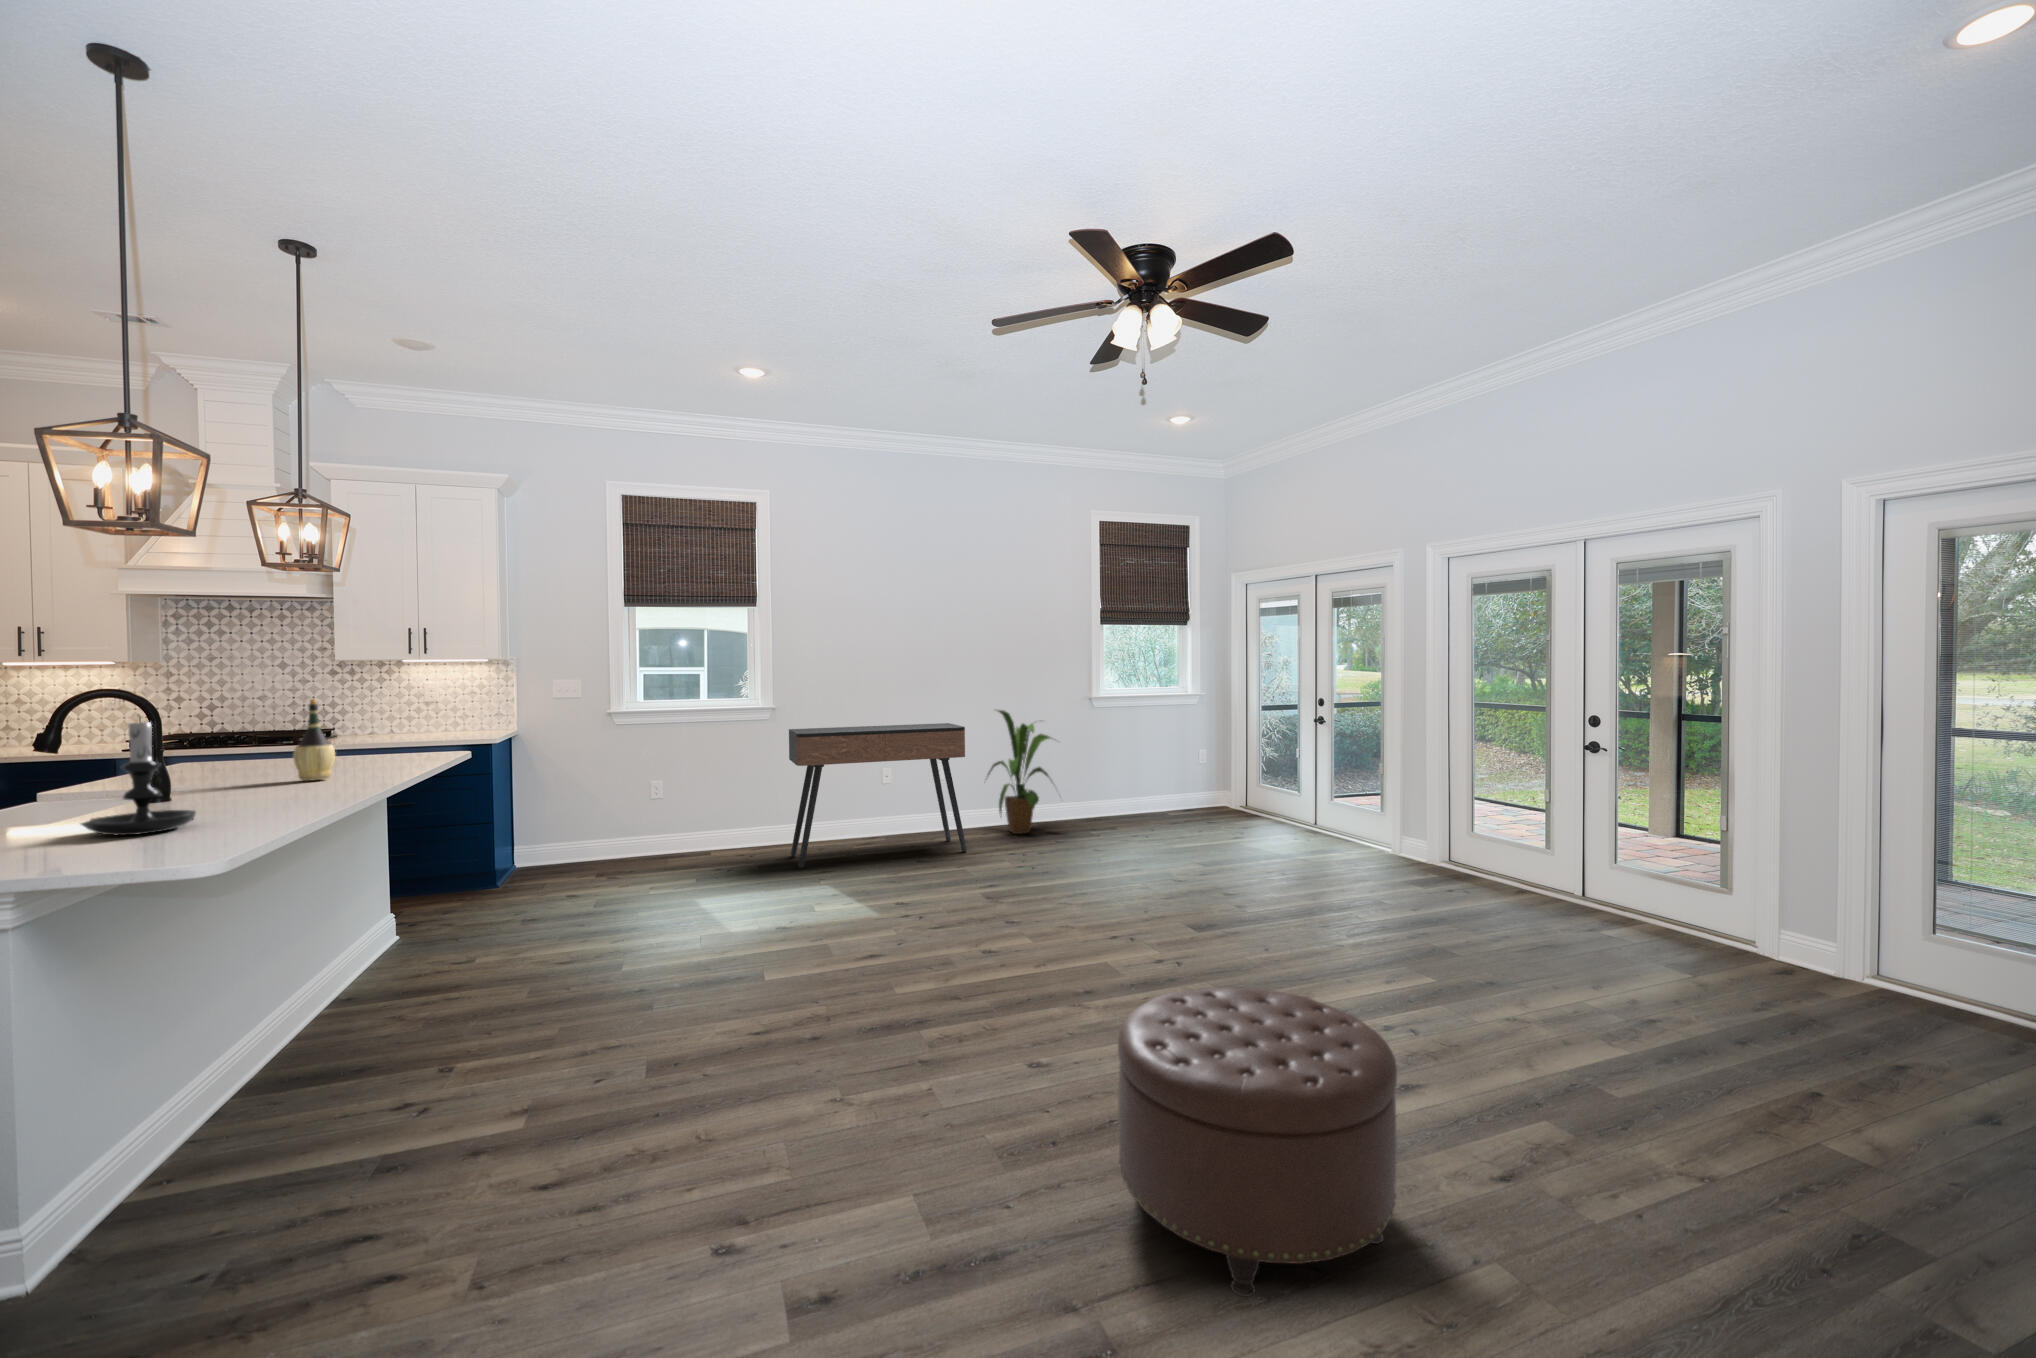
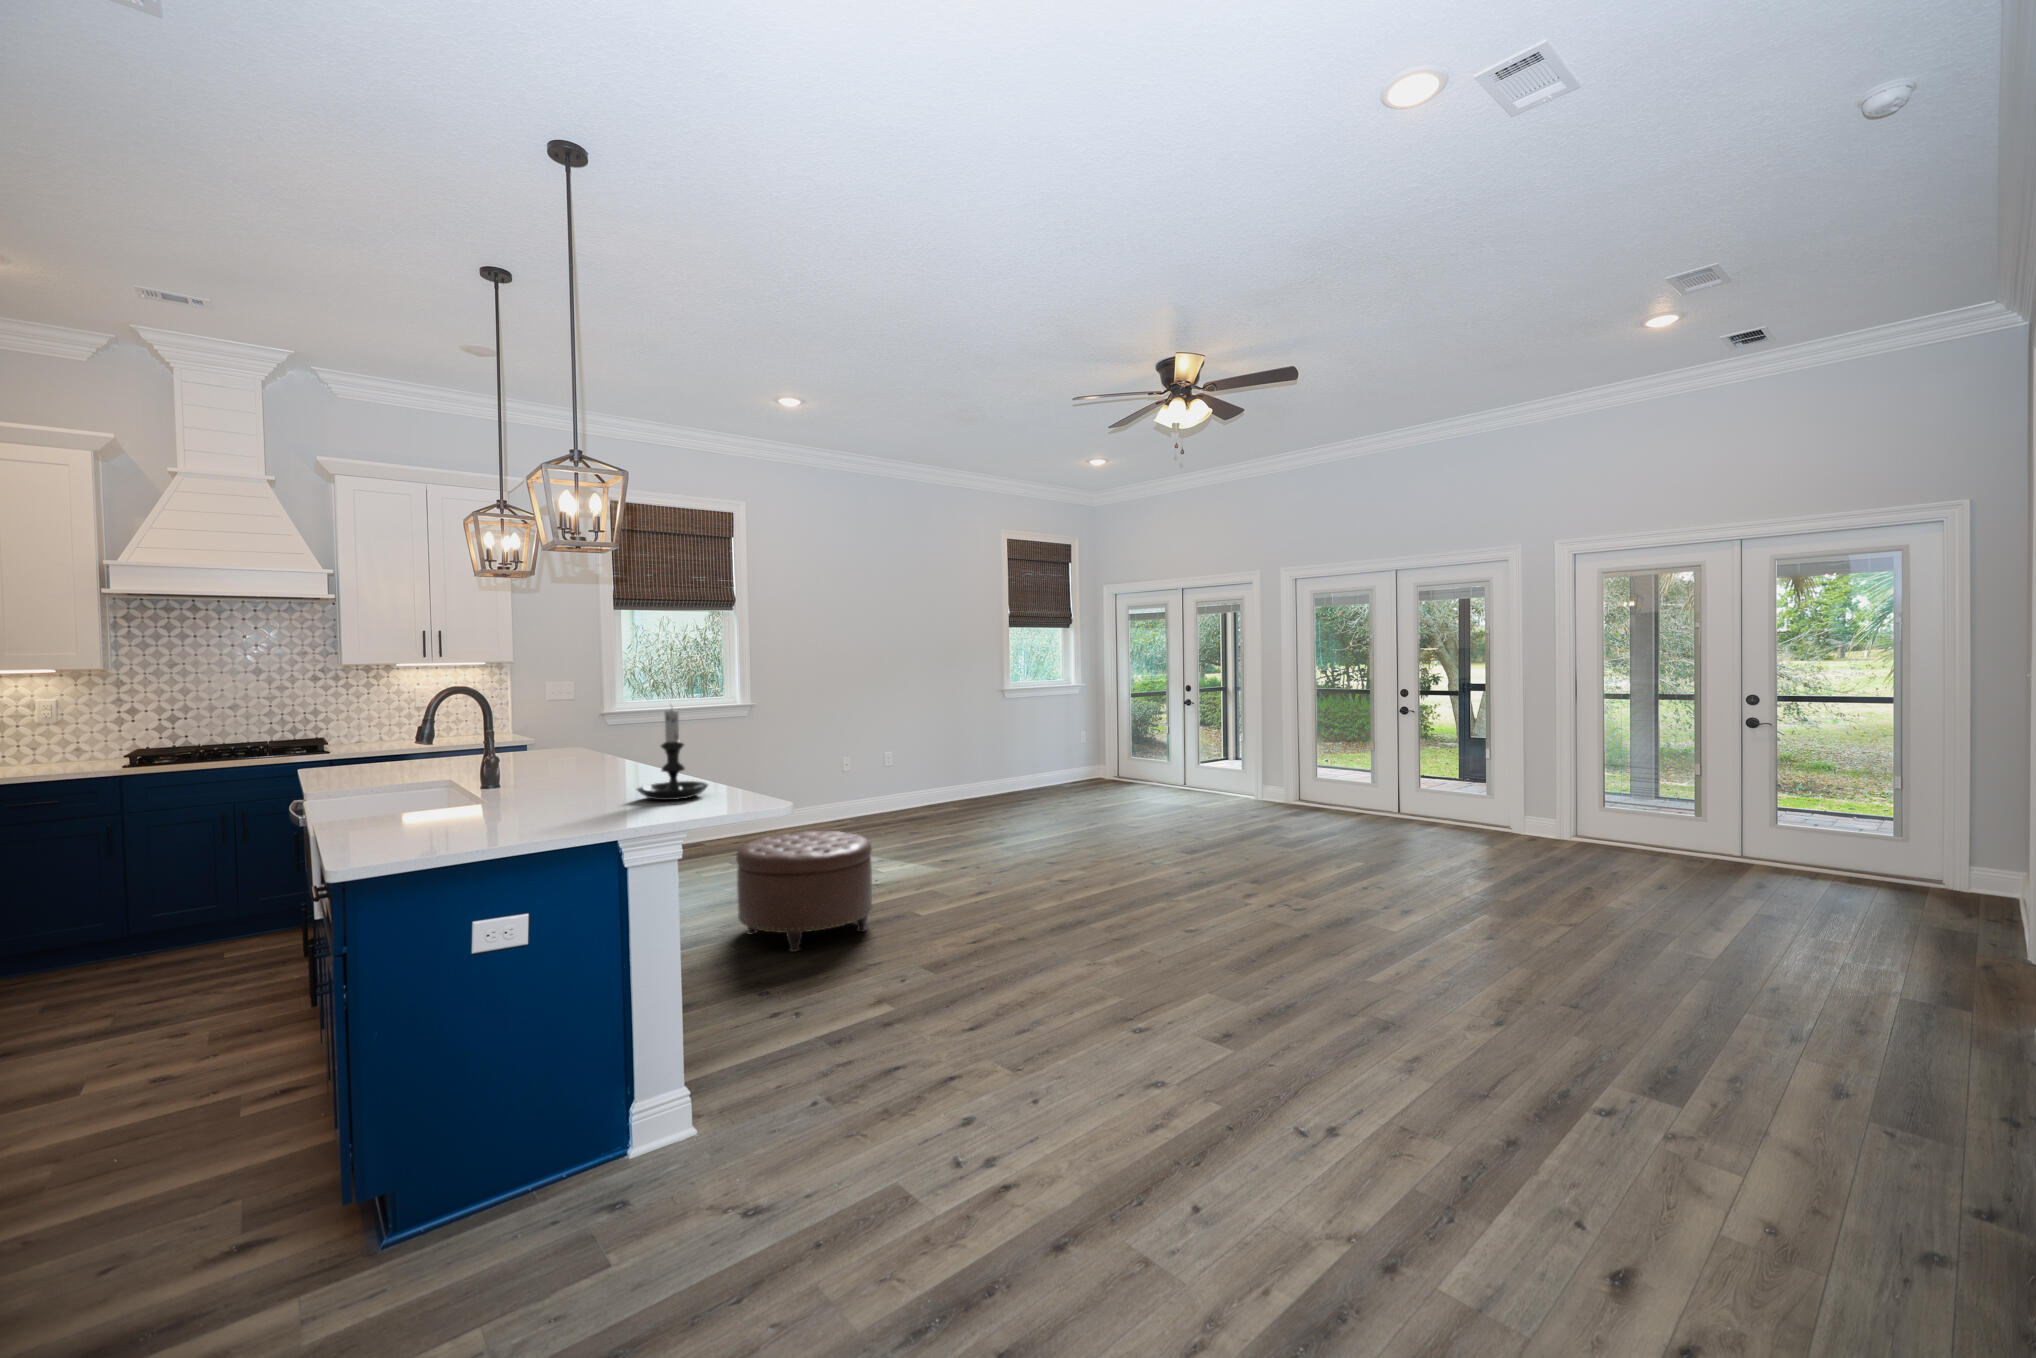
wine bottle: present [293,699,335,781] -> none [566,697,598,770]
house plant: present [987,710,1053,834] -> none [928,701,1002,808]
console table: present [789,723,967,868] -> none [787,714,943,846]
ottoman: present [1118,987,1397,1297] -> present [736,831,872,952]

